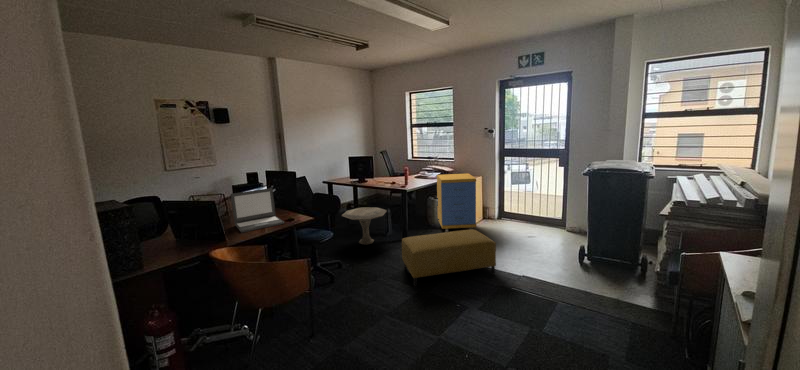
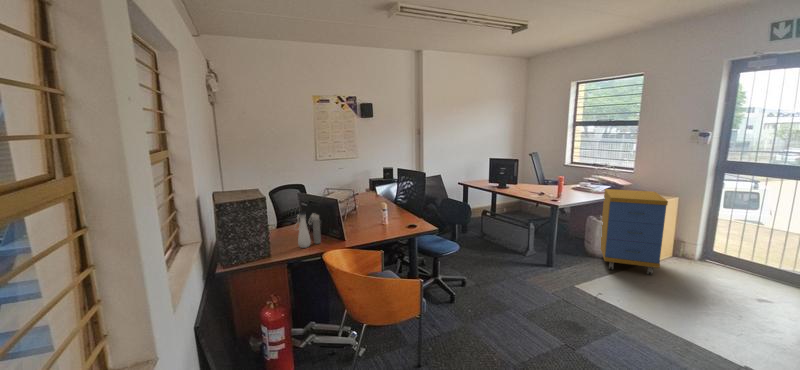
laptop: present [231,188,284,232] -> none [356,190,404,234]
side table: present [342,207,387,245] -> none [474,218,530,264]
water bottle: none [170,216,201,253] -> present [297,212,321,248]
ottoman: present [402,230,496,288] -> none [542,268,694,351]

